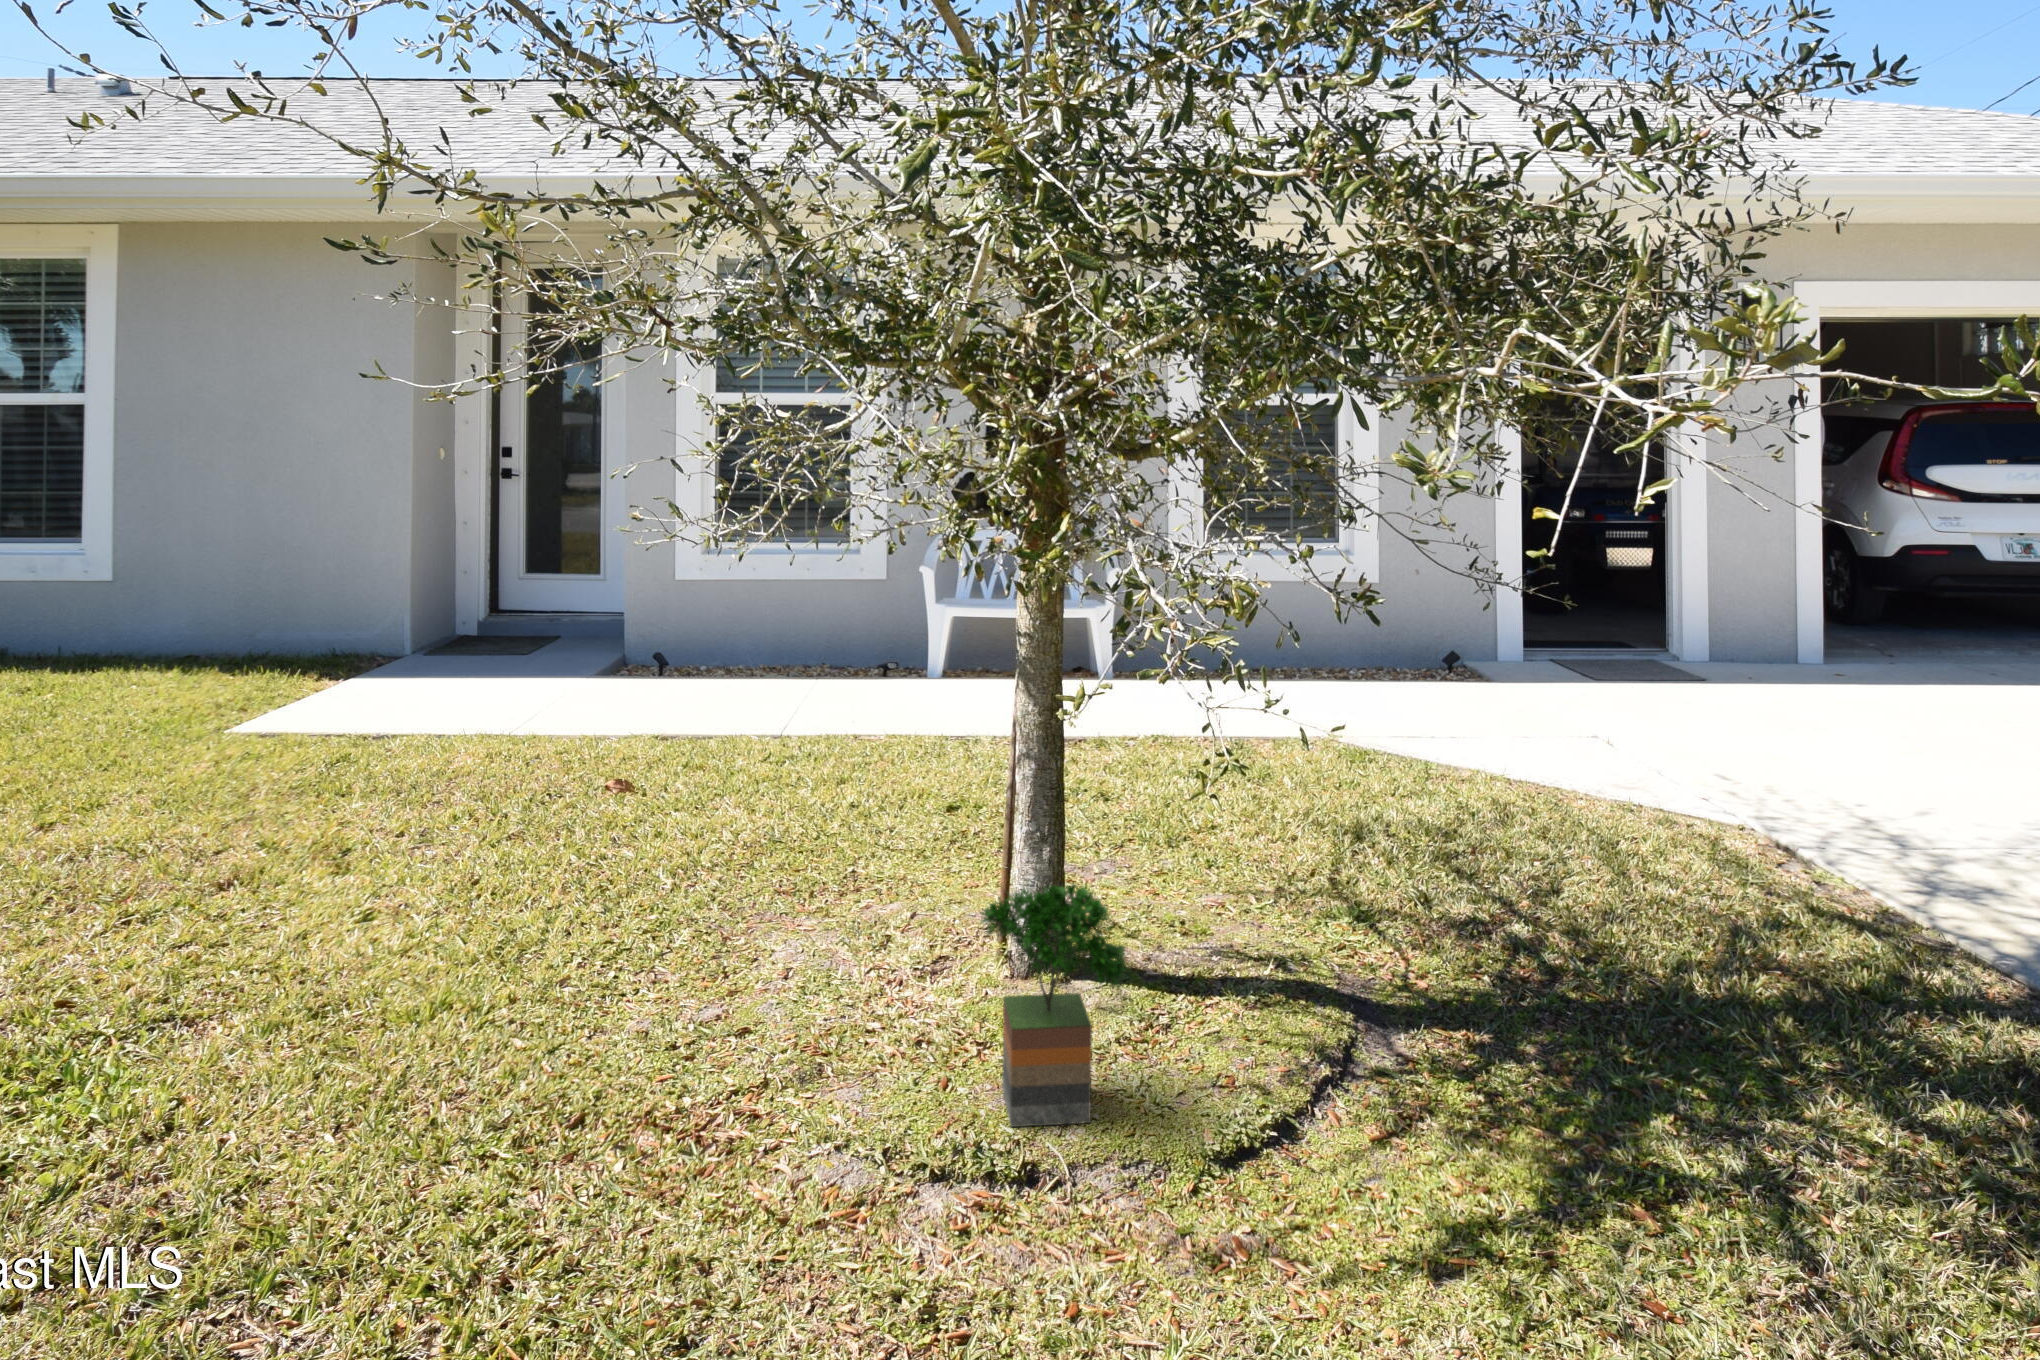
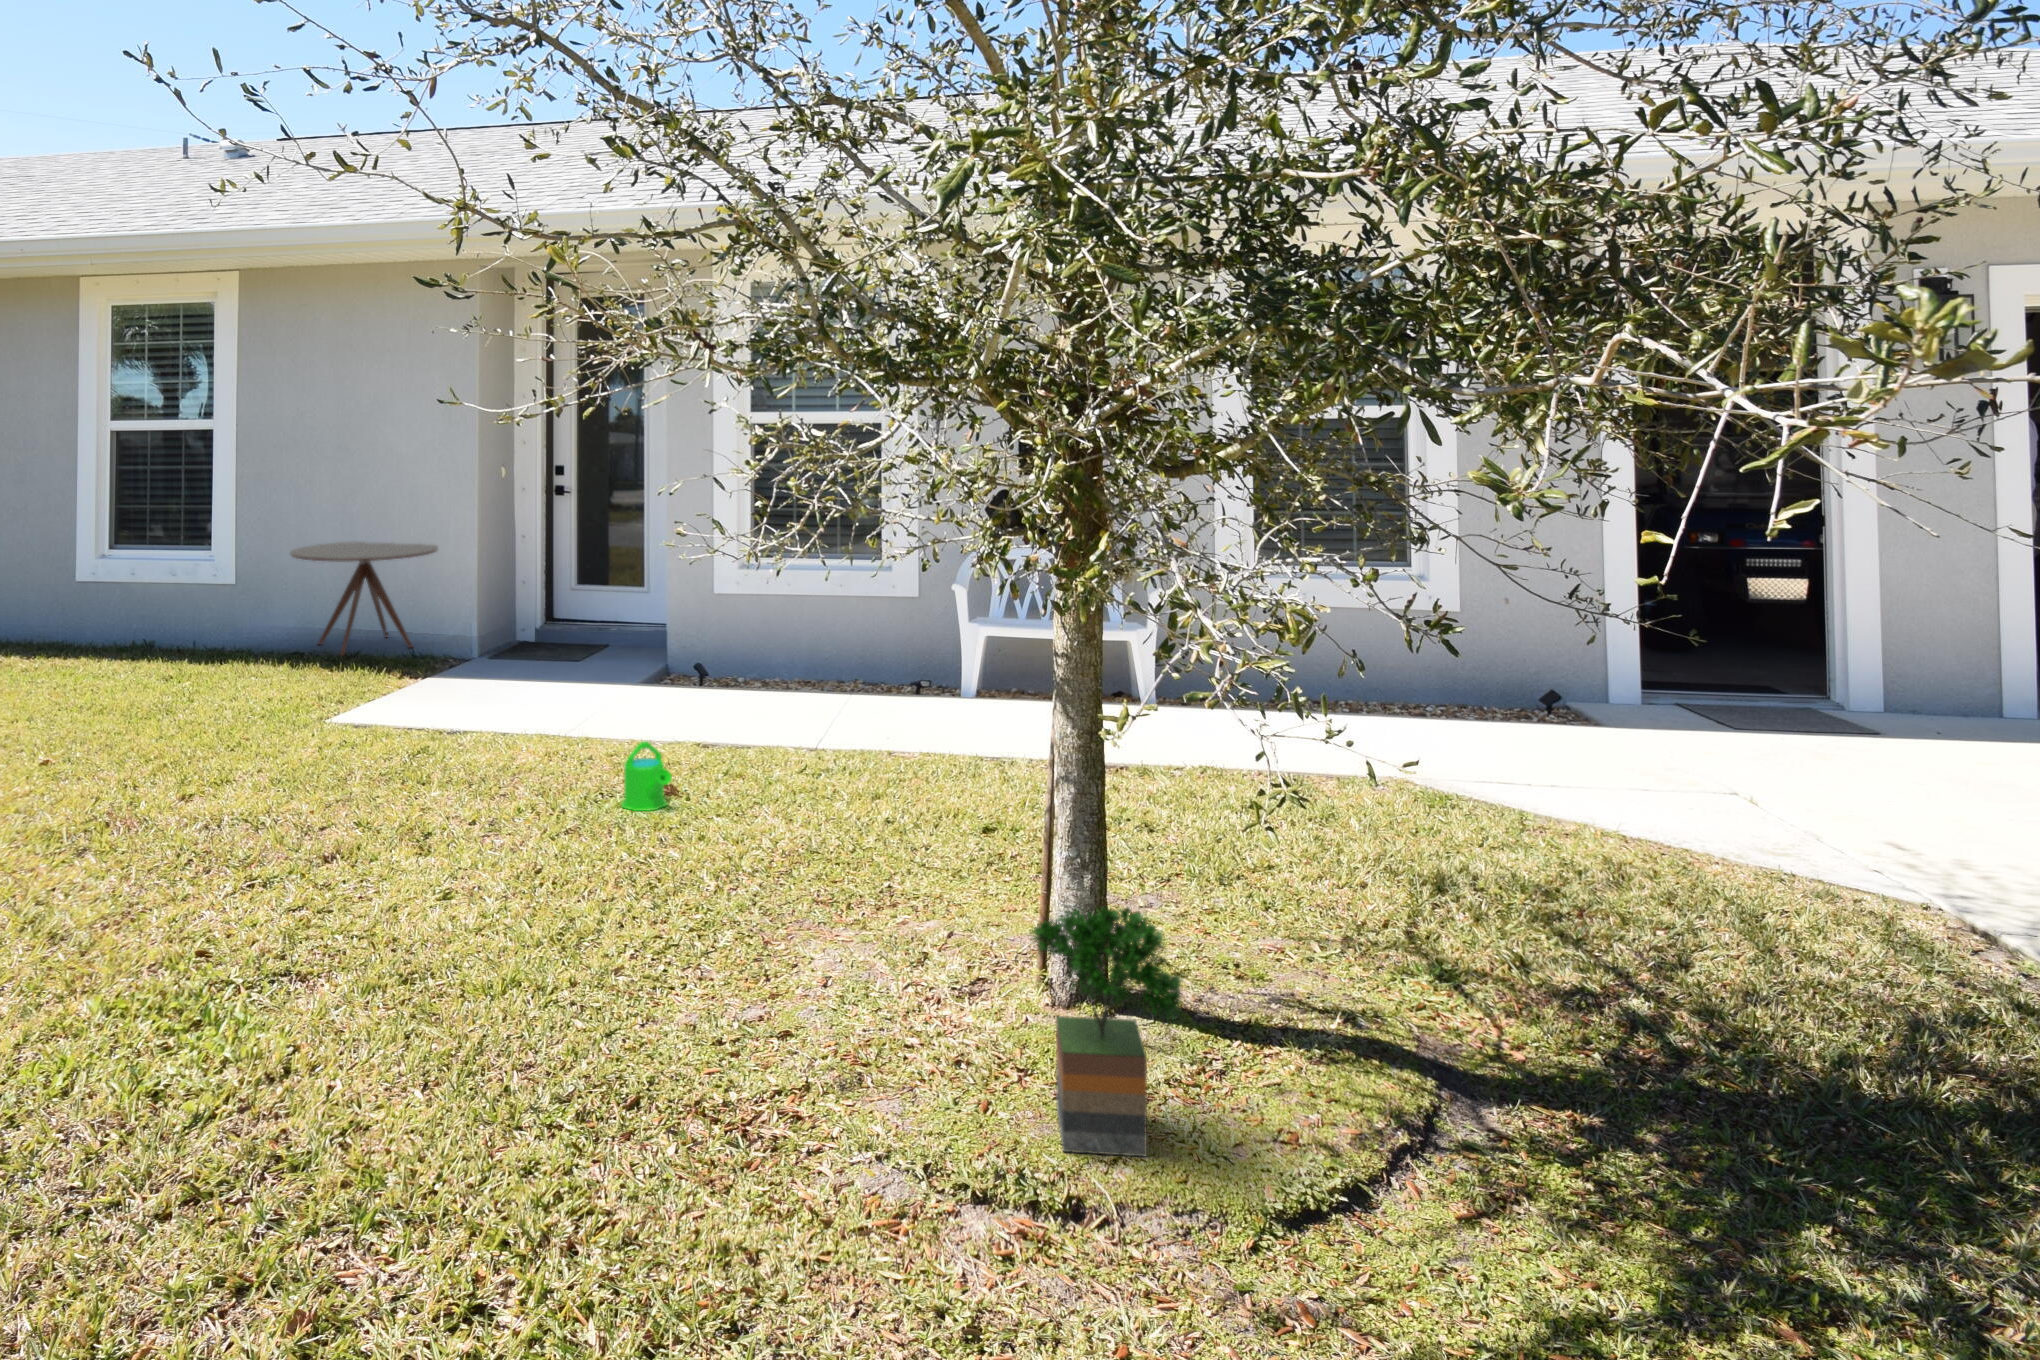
round table: none [99,544,288,679] -> present [290,542,439,656]
watering can: none [521,754,581,830] -> present [621,741,672,811]

